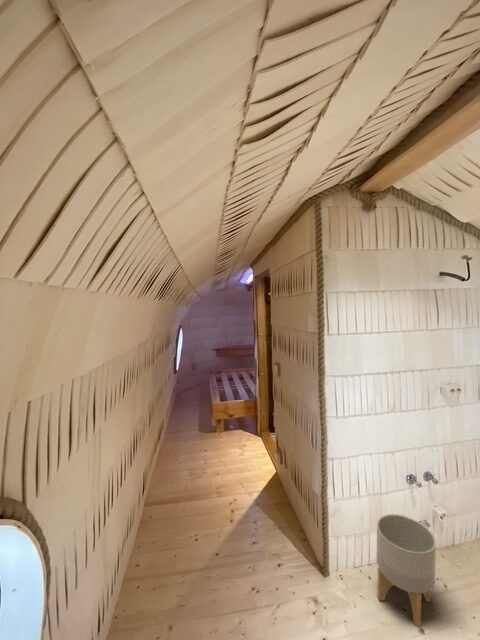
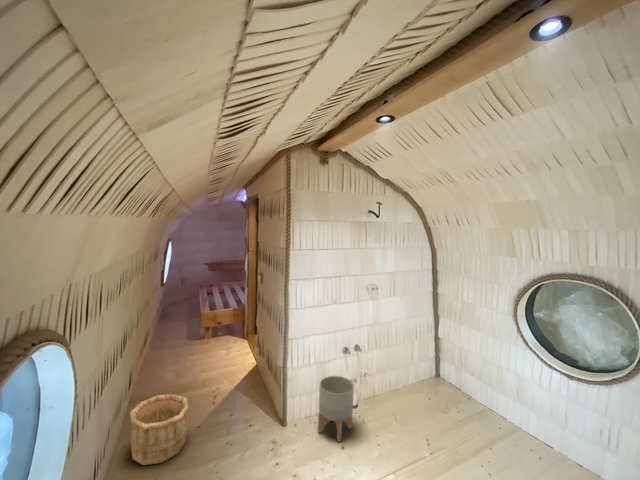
wooden bucket: none [136,514,203,613] -> present [130,394,189,465]

